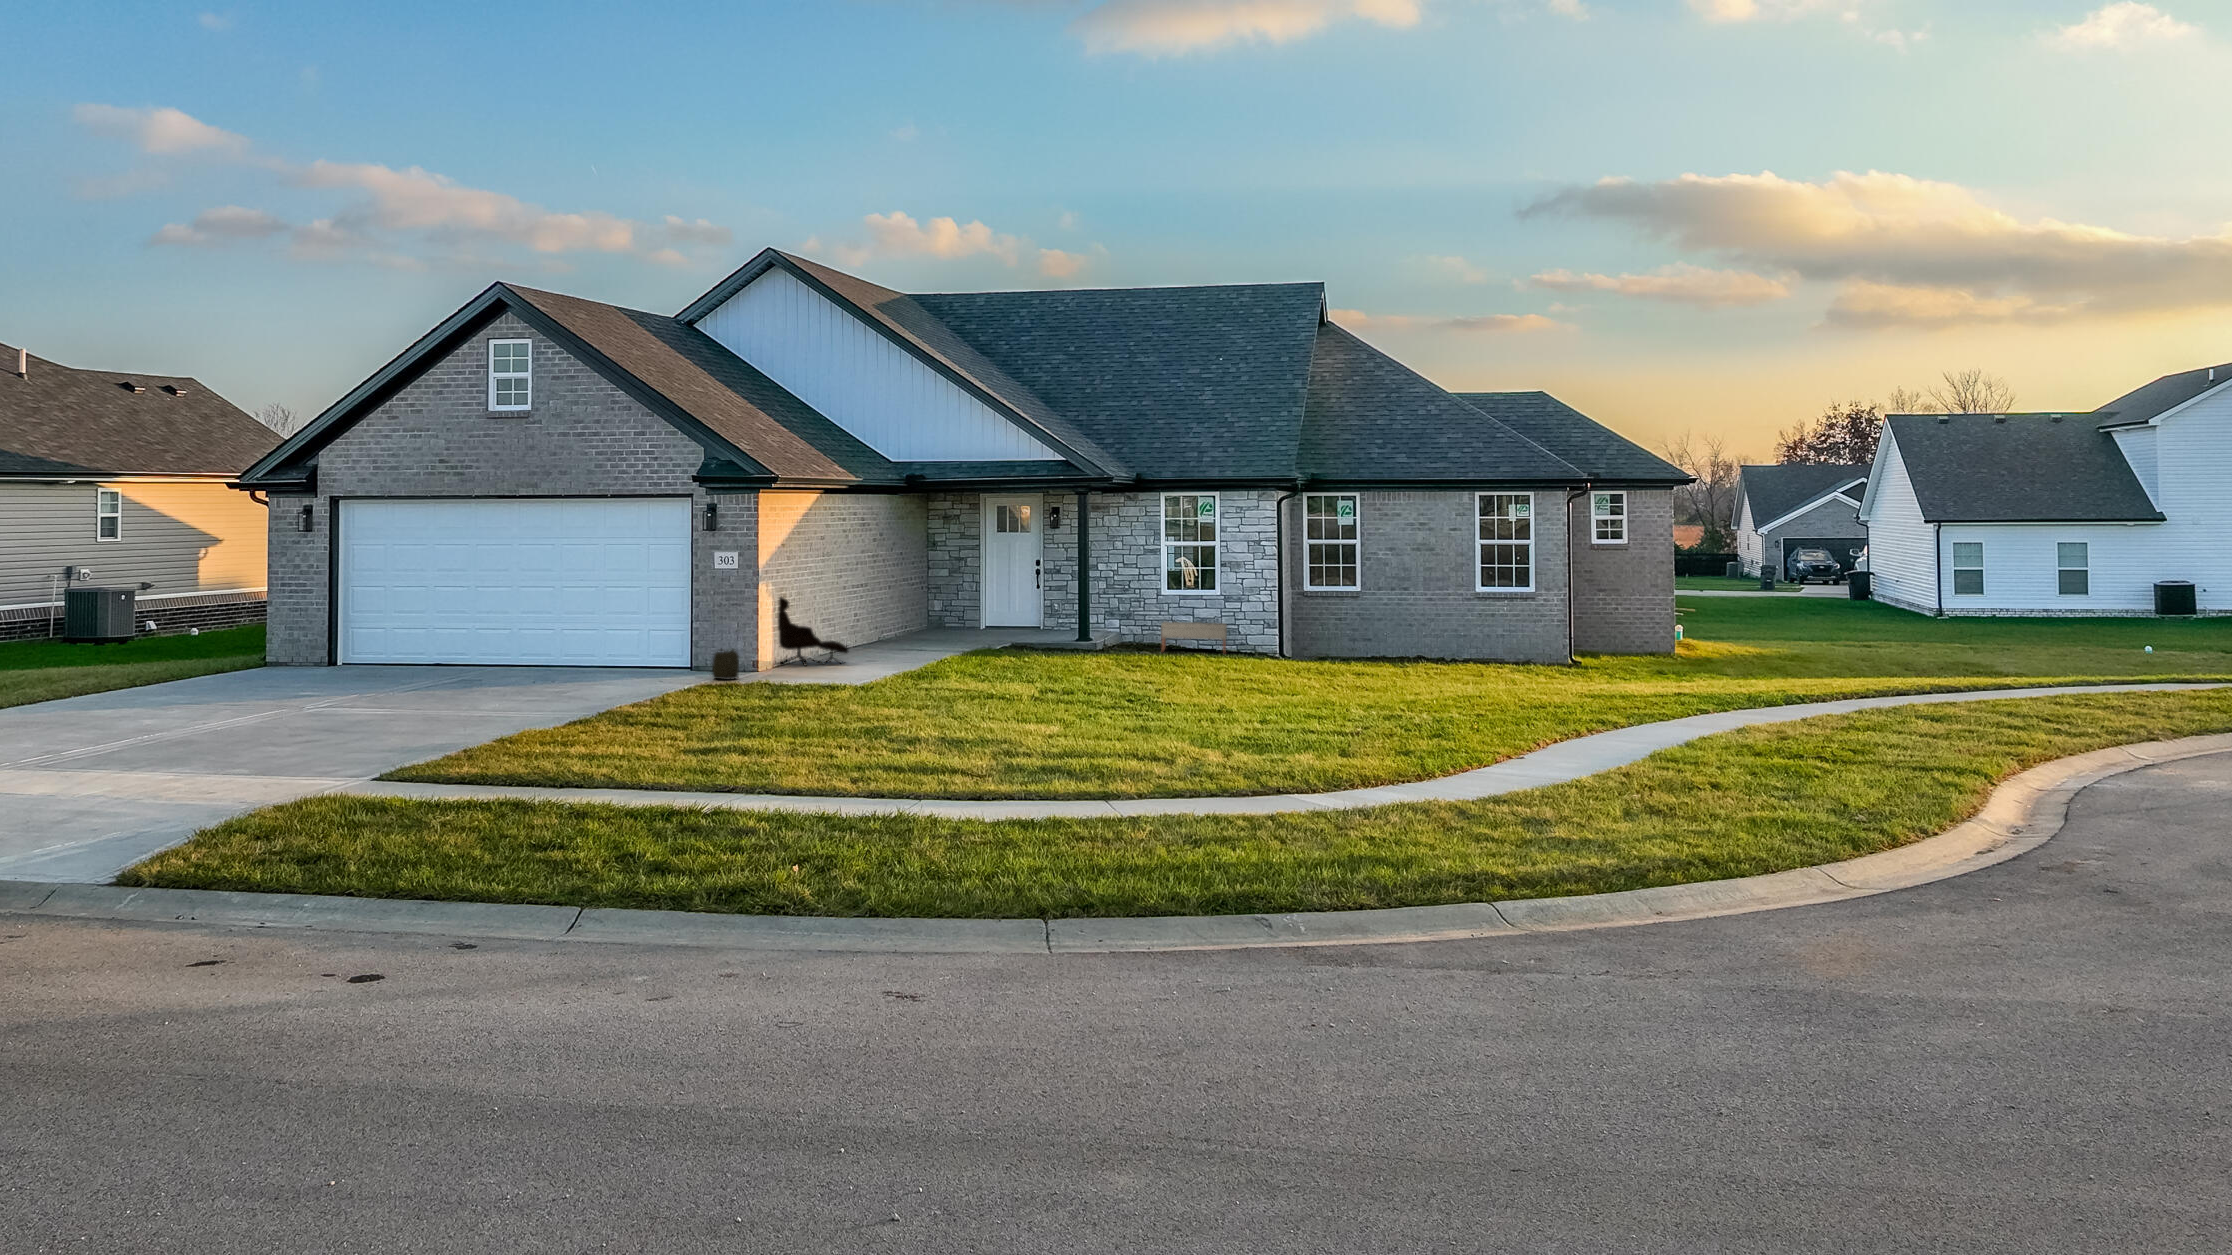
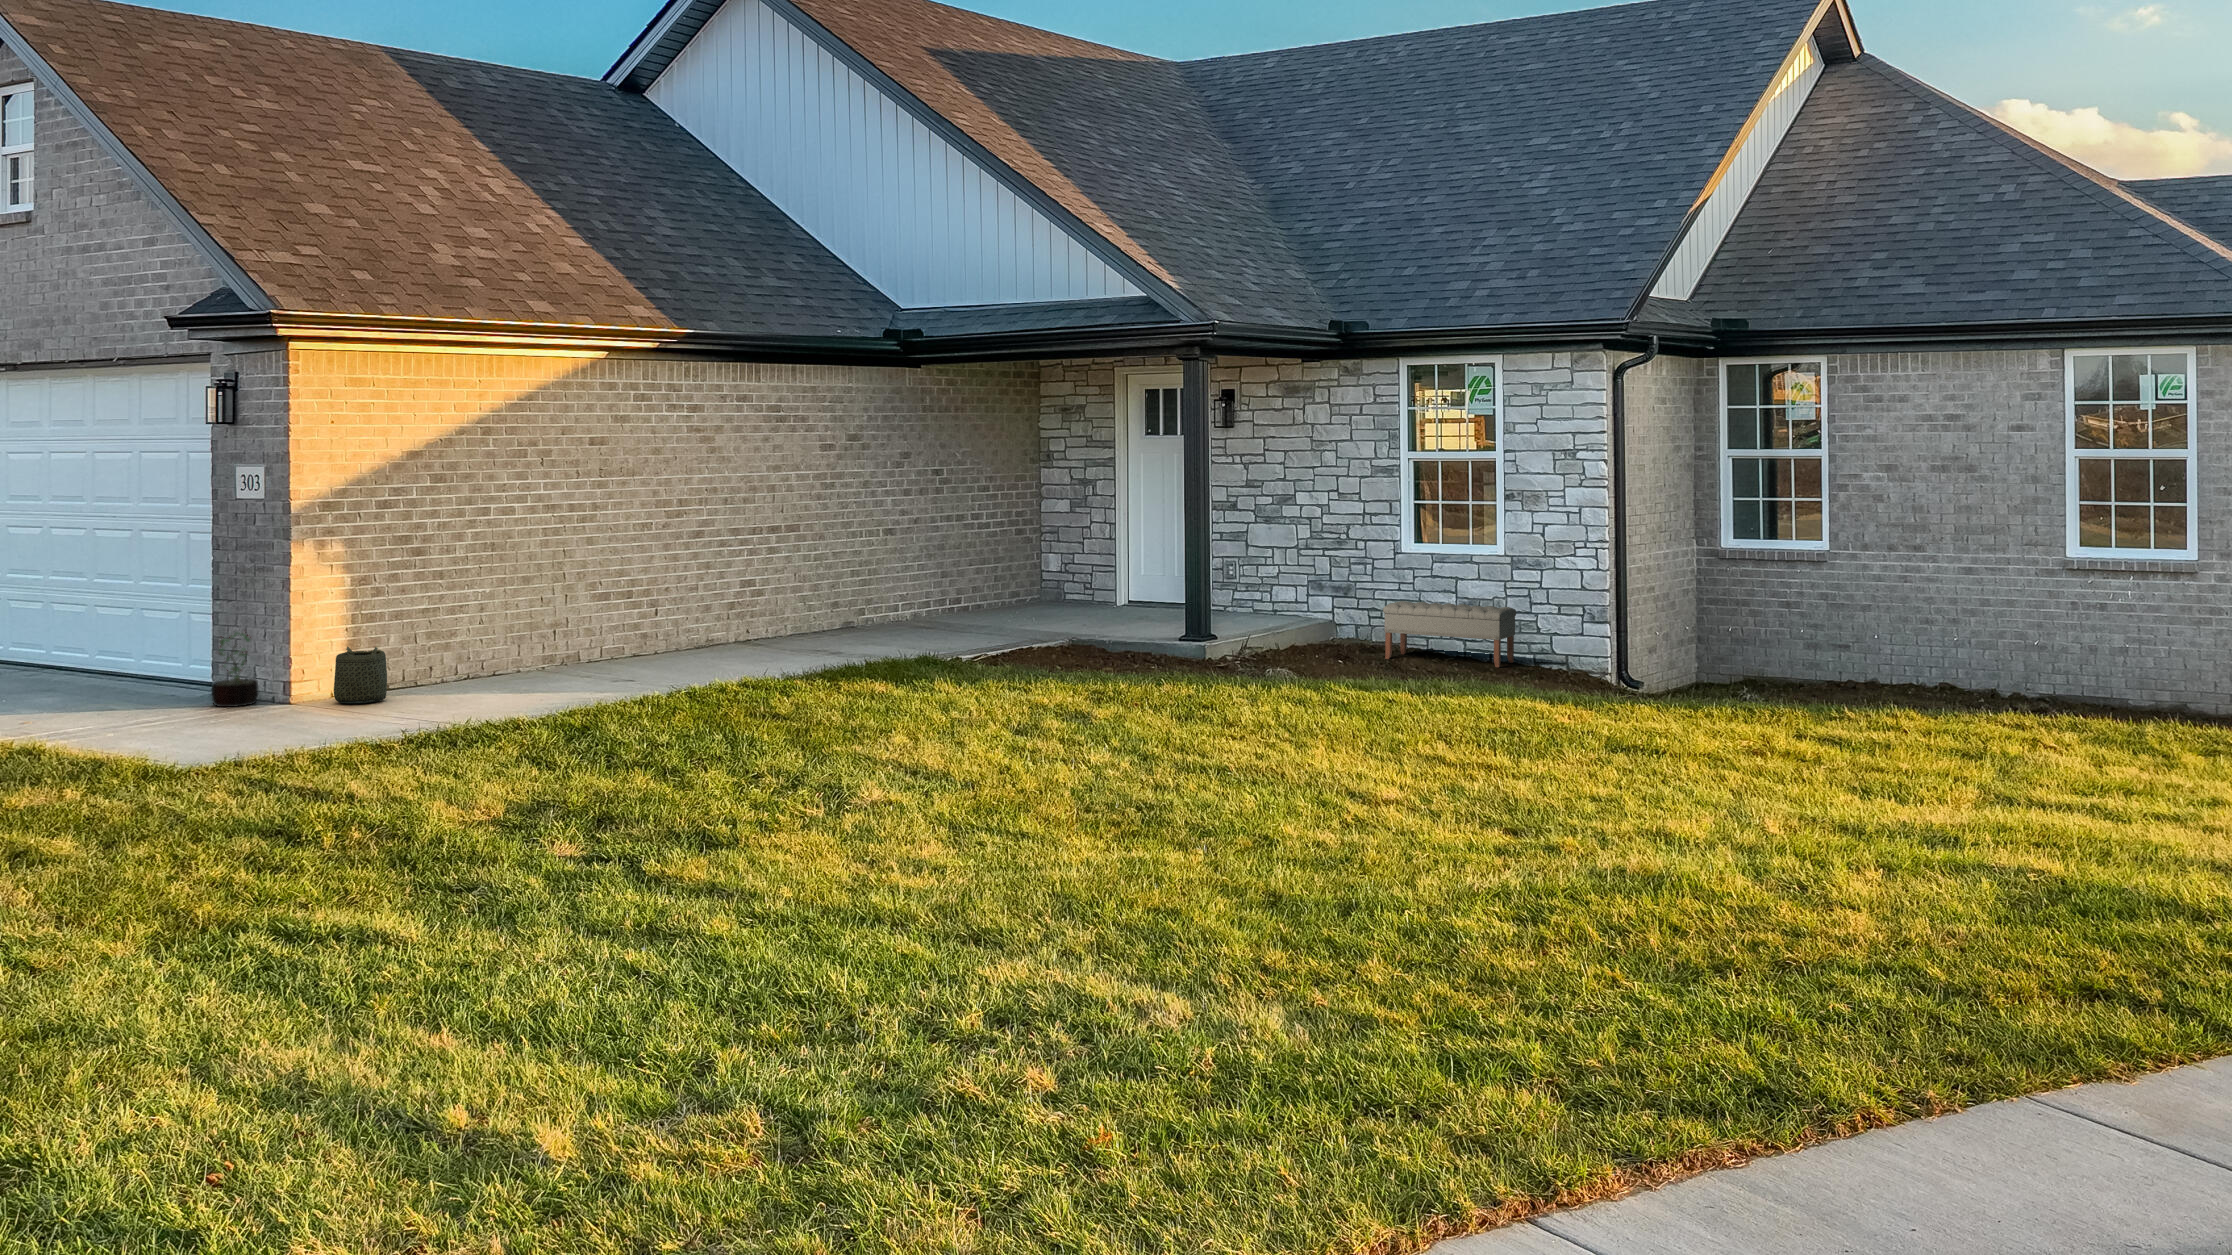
lounge chair: present [778,597,848,665] -> none [583,546,727,673]
decorative plant: none [654,641,677,683] -> present [212,633,258,707]

